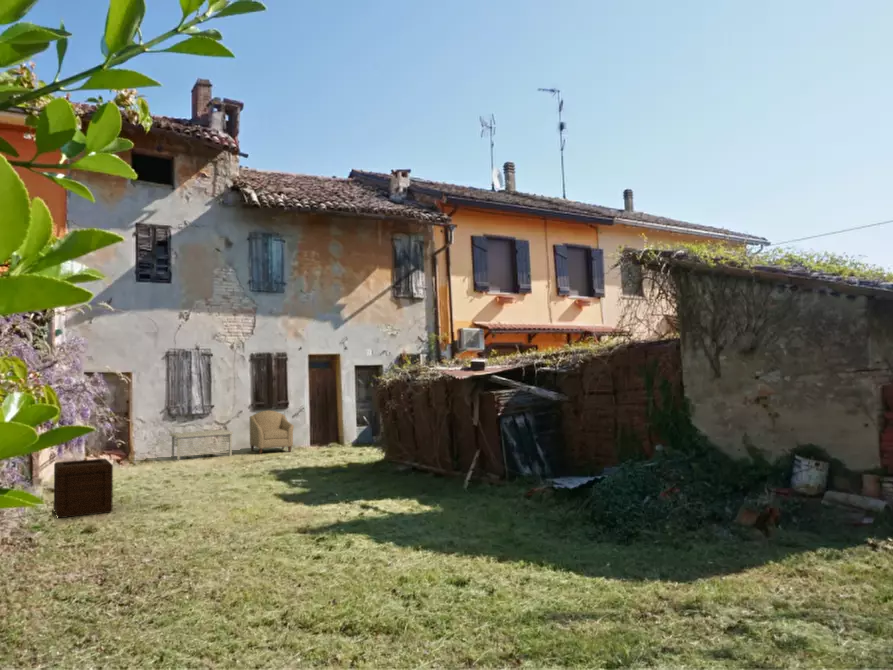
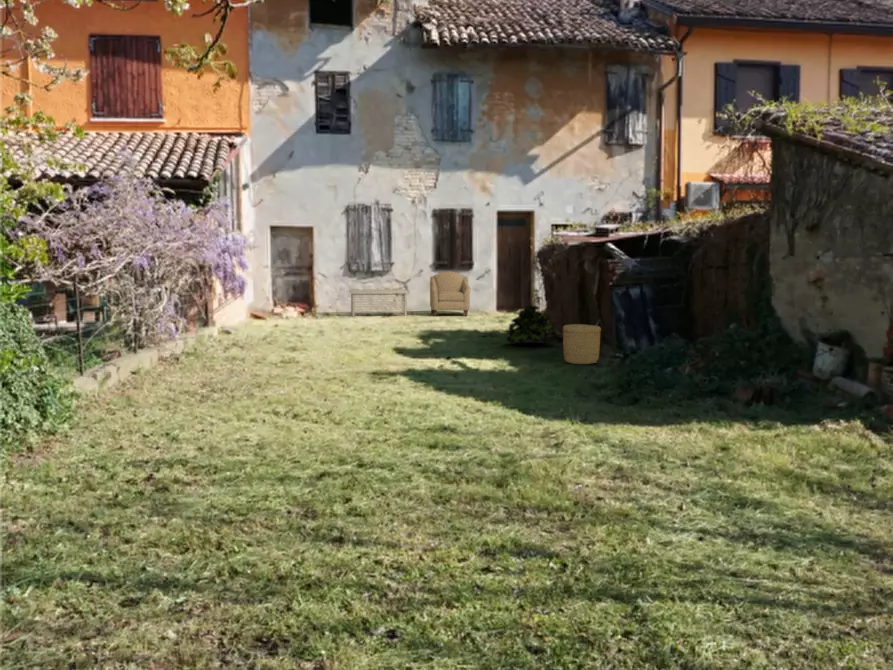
potted plant: none [381,443,427,481] -> present [507,305,556,344]
wooden crate: present [54,459,113,518] -> none [193,301,244,348]
woven basket: none [463,460,497,498] -> present [563,324,601,364]

